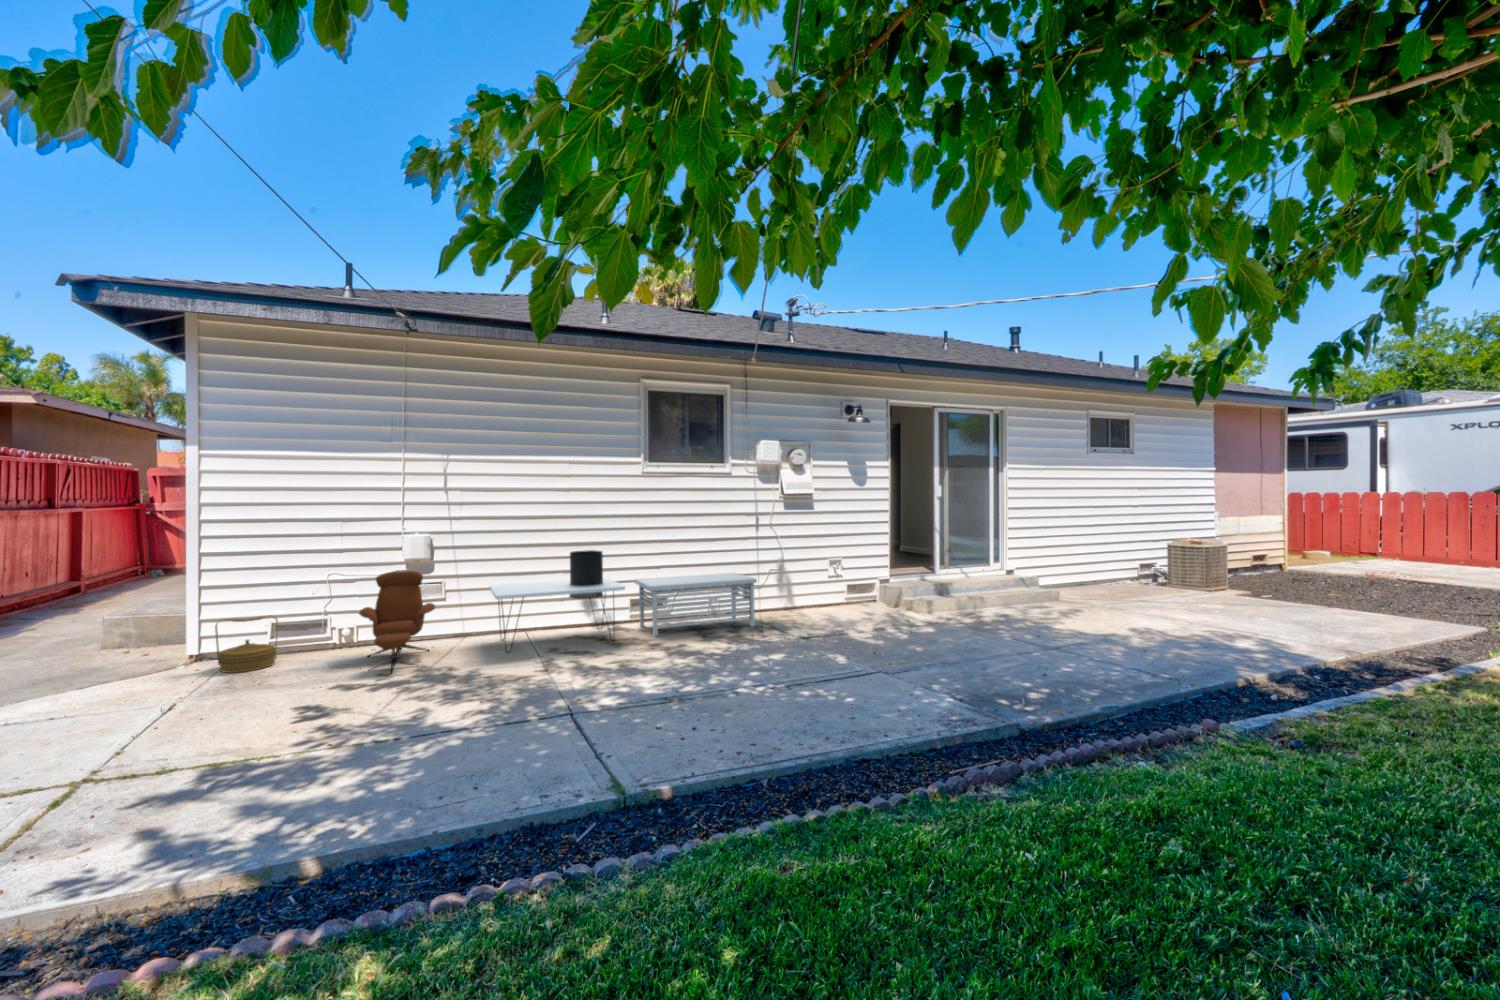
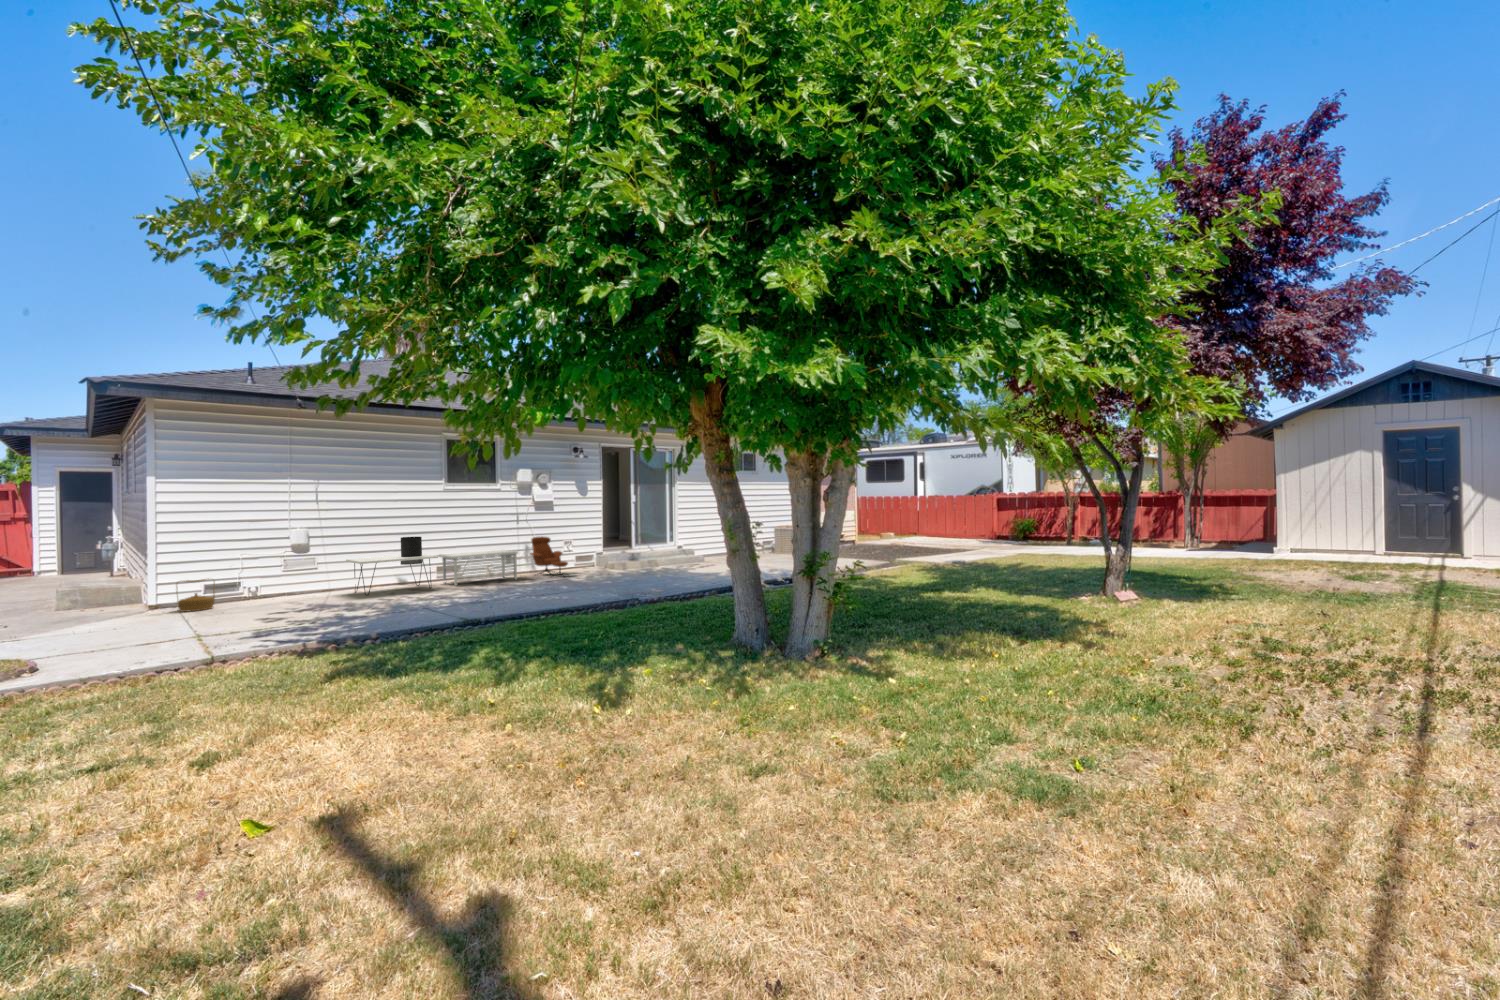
lounge chair: present [359,571,435,672] -> present [530,537,568,576]

